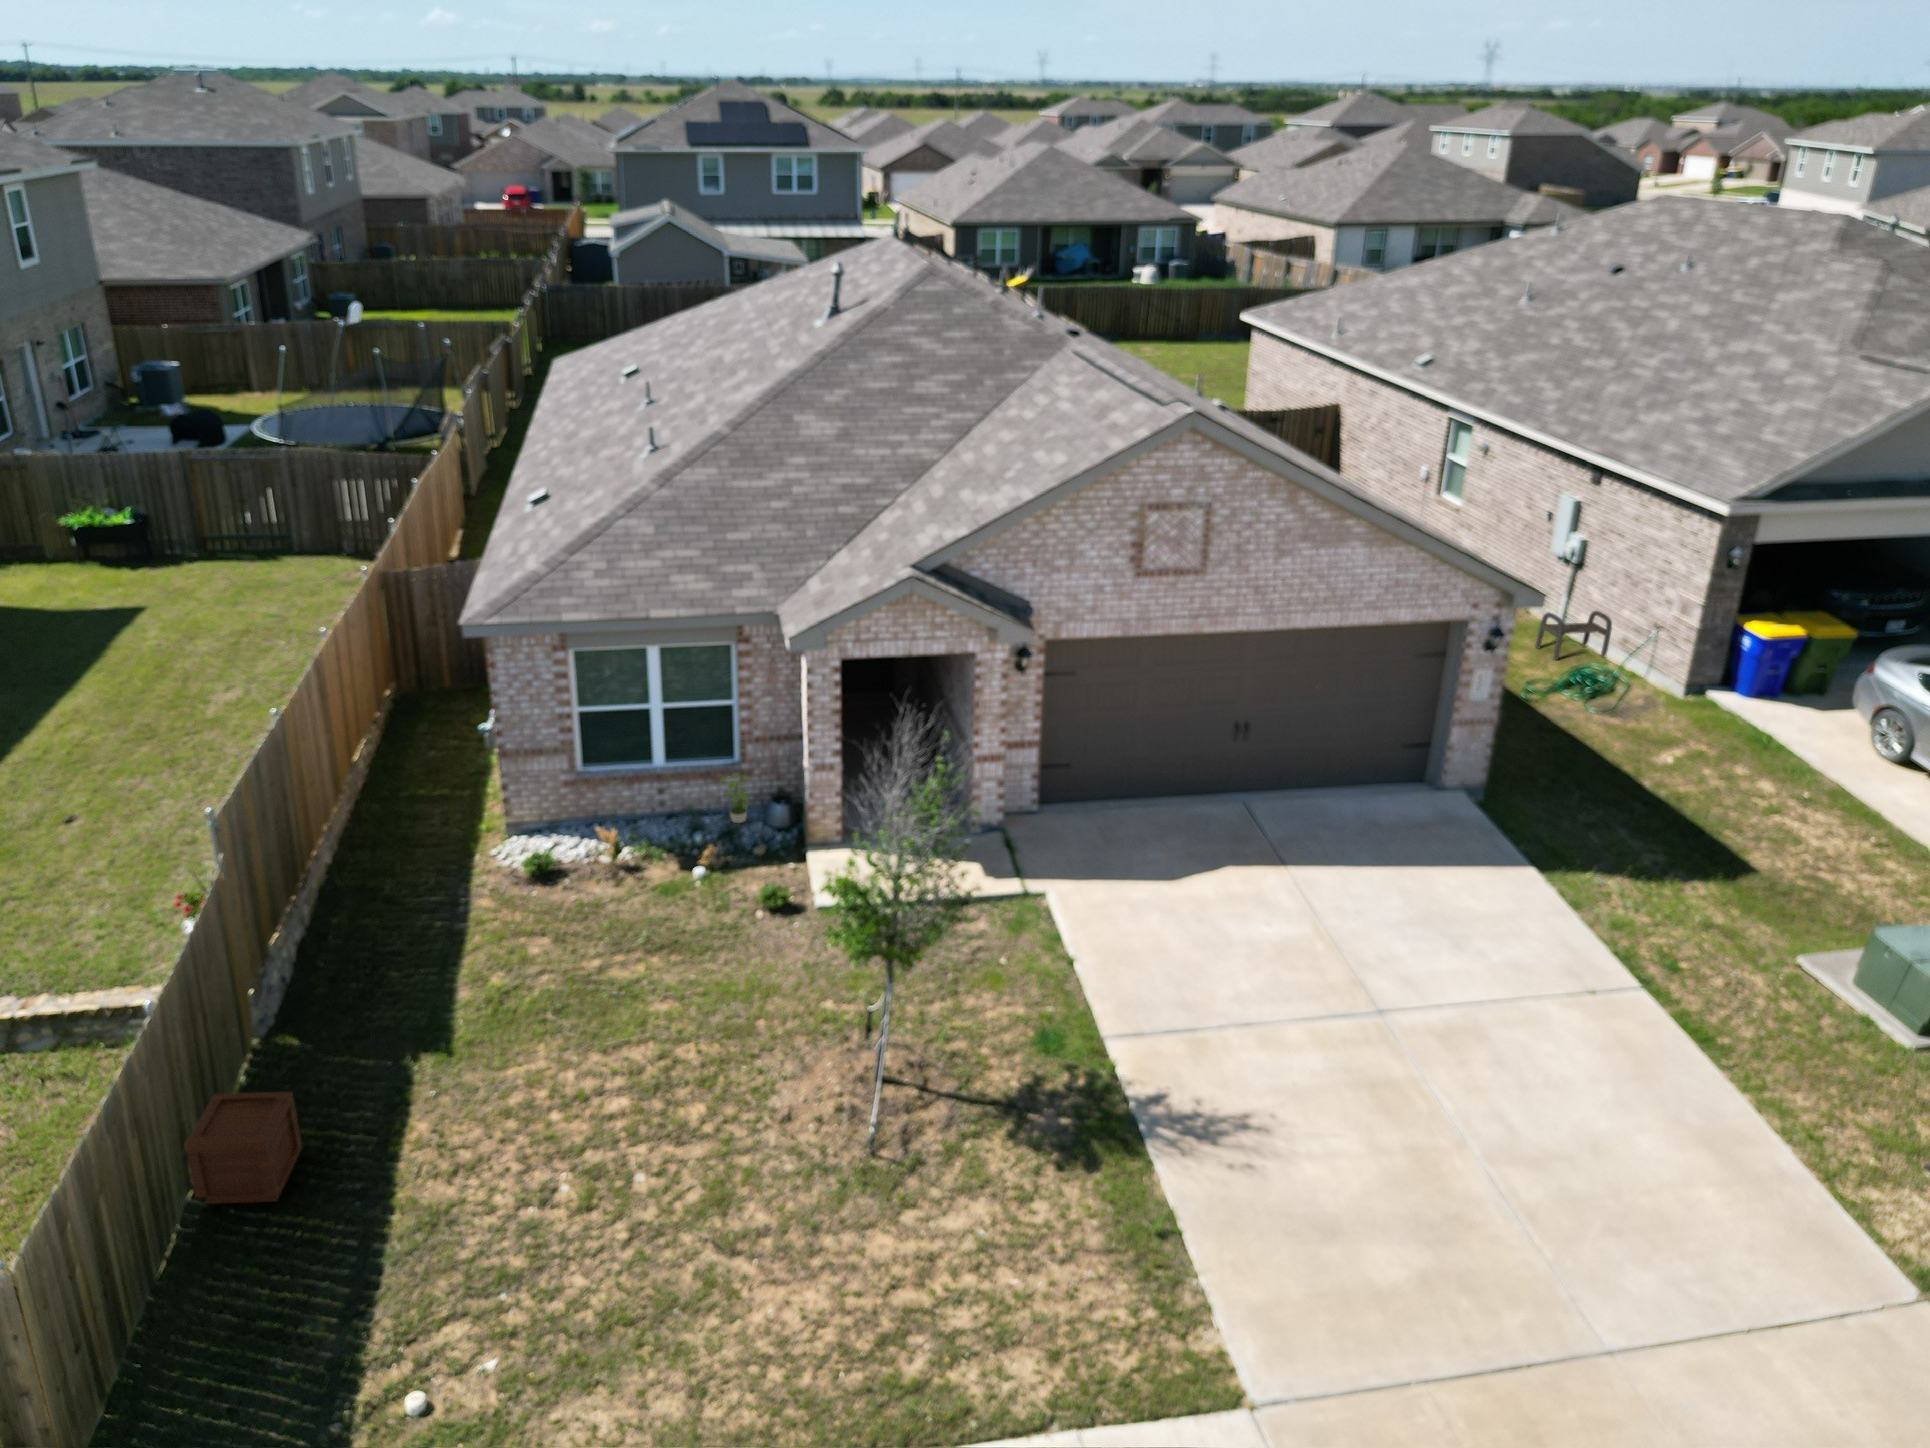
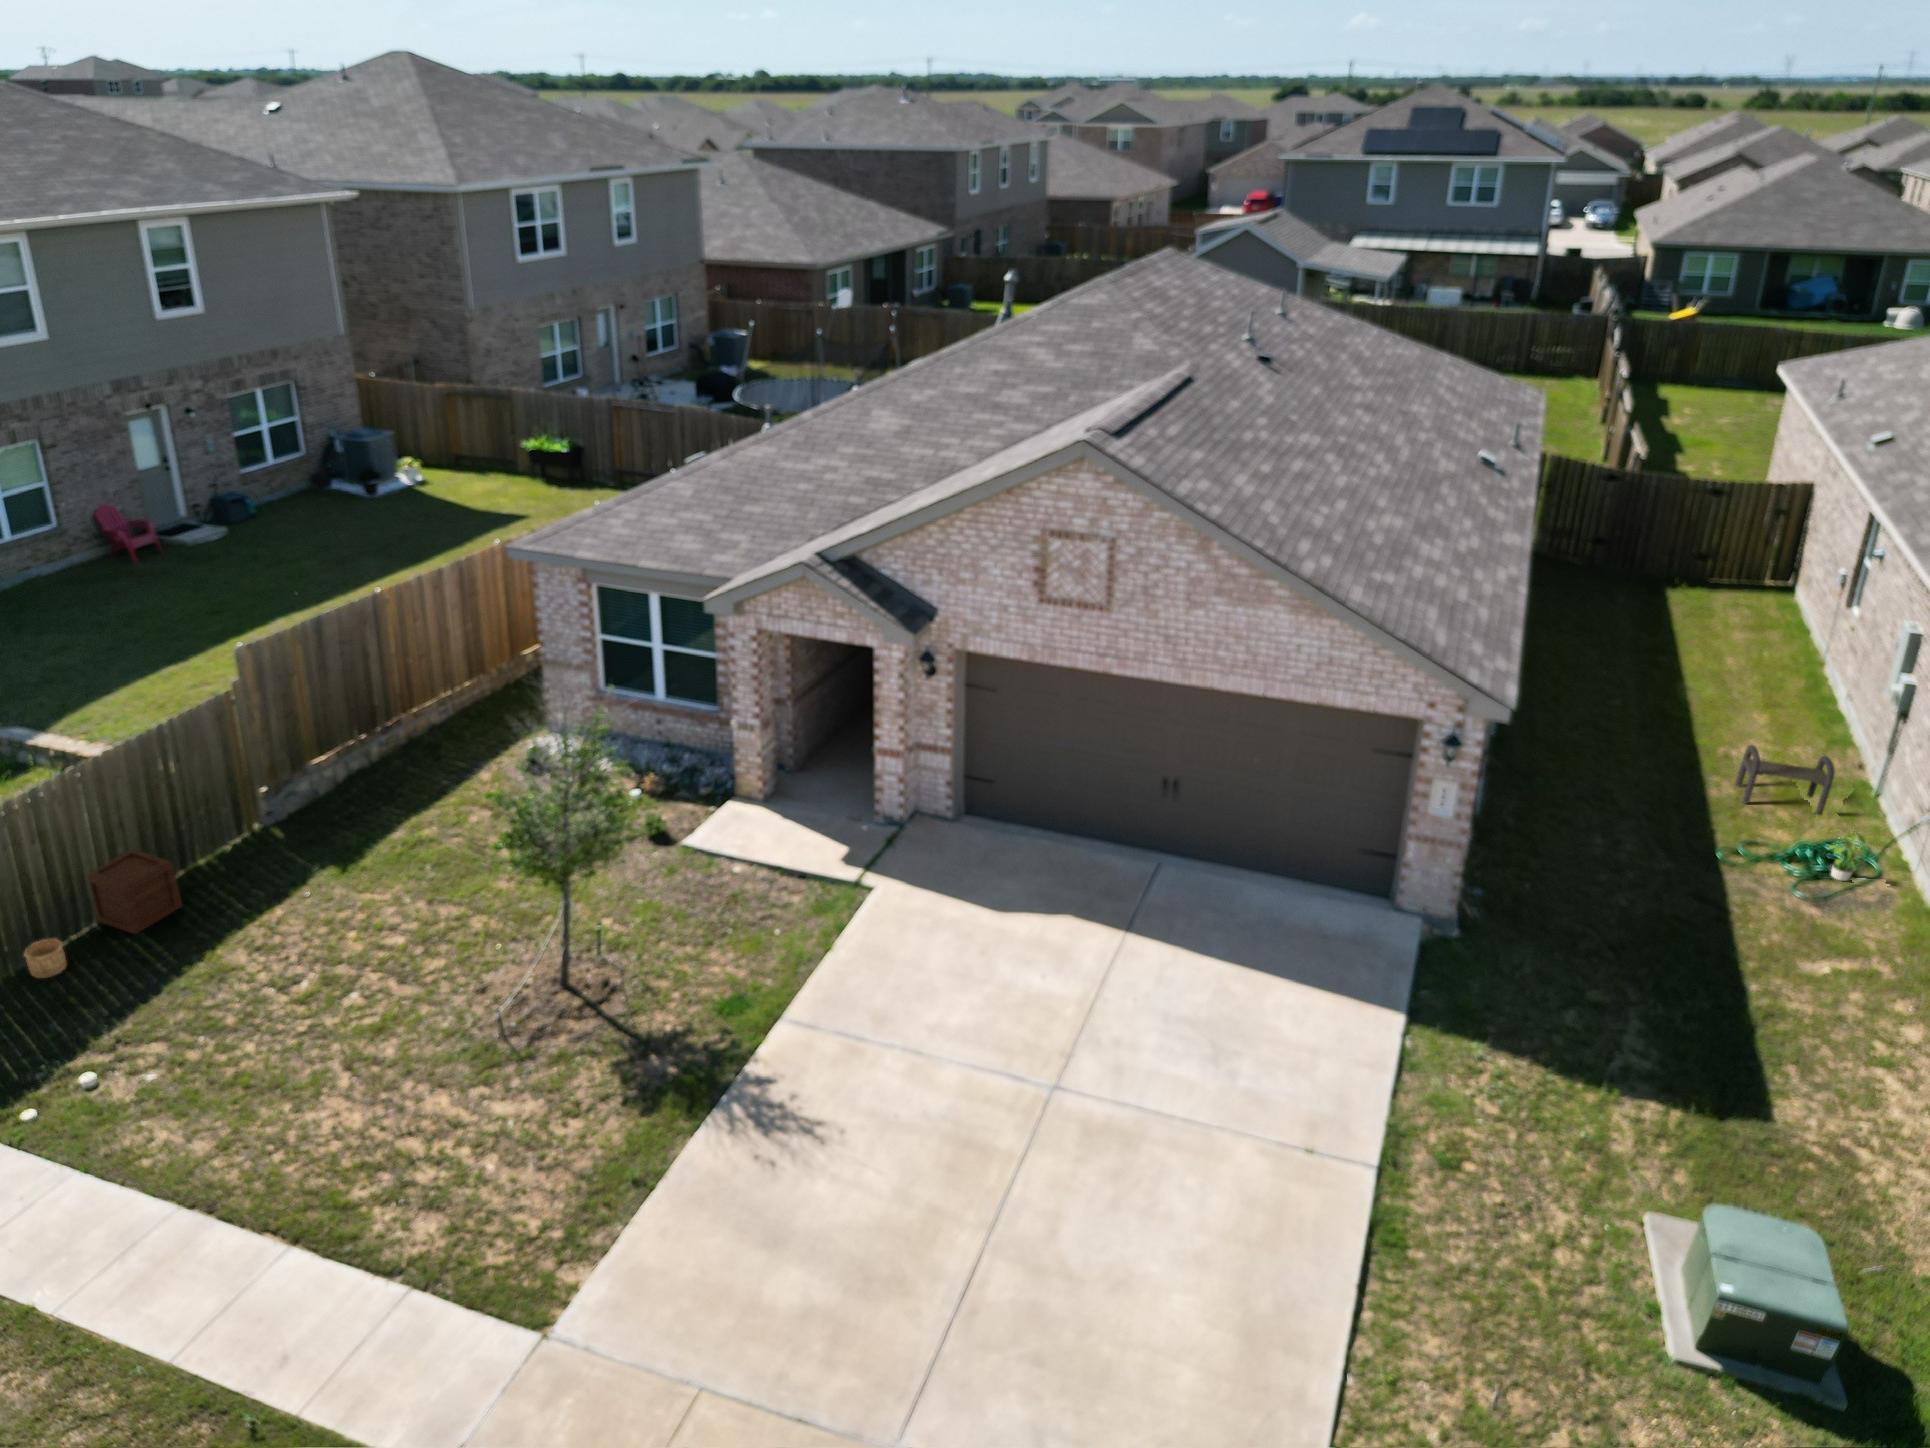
potted plant: present [720,774,748,823] -> present [1829,829,1872,881]
wooden bucket: none [168,1239,225,1301] -> present [24,939,66,978]

